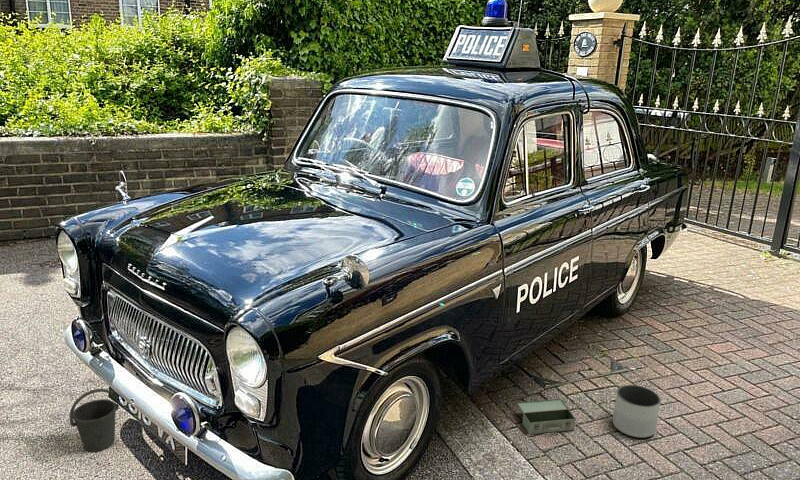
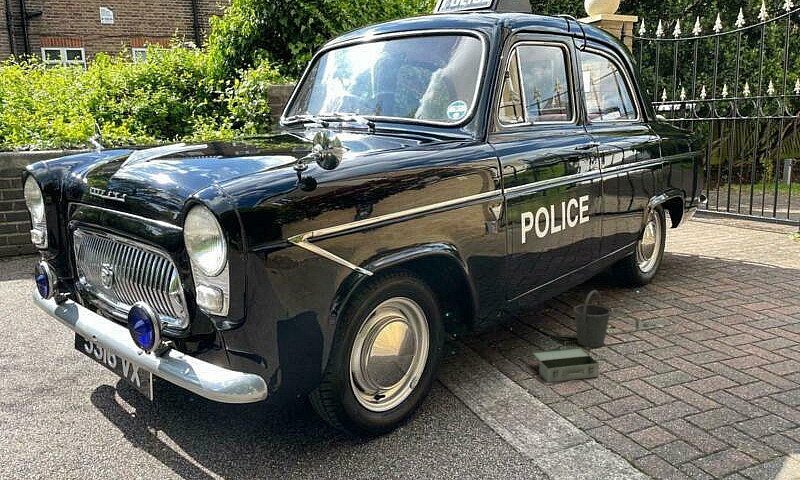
planter: present [613,385,661,438] -> none [641,326,693,381]
bucket: present [70,389,119,452] -> present [574,290,611,347]

